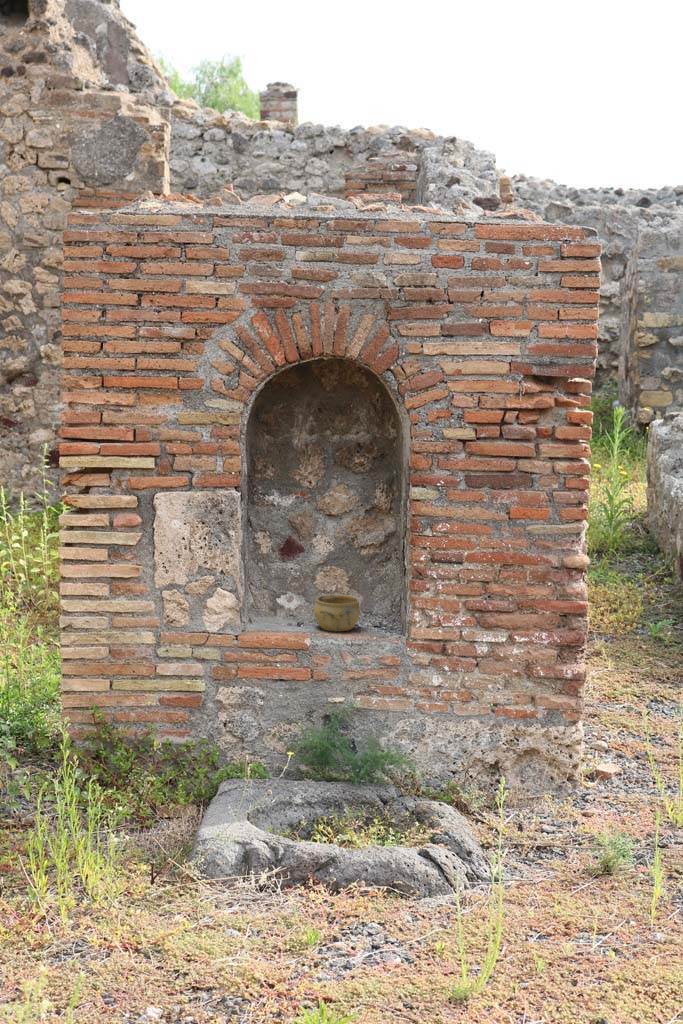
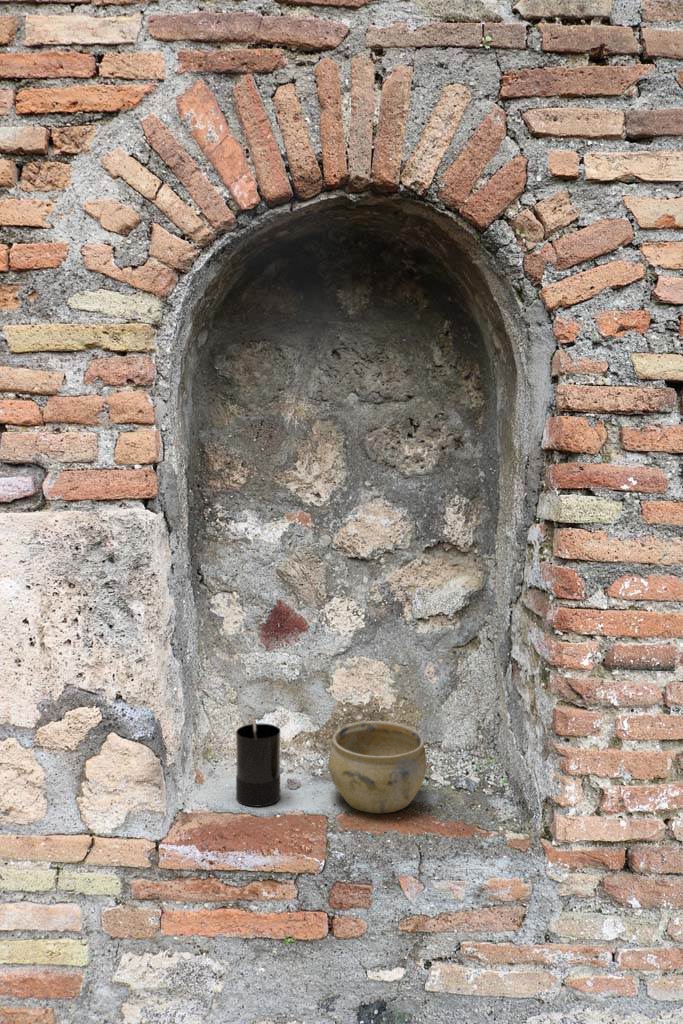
candle: none [270,589,291,628] -> present [236,716,280,806]

